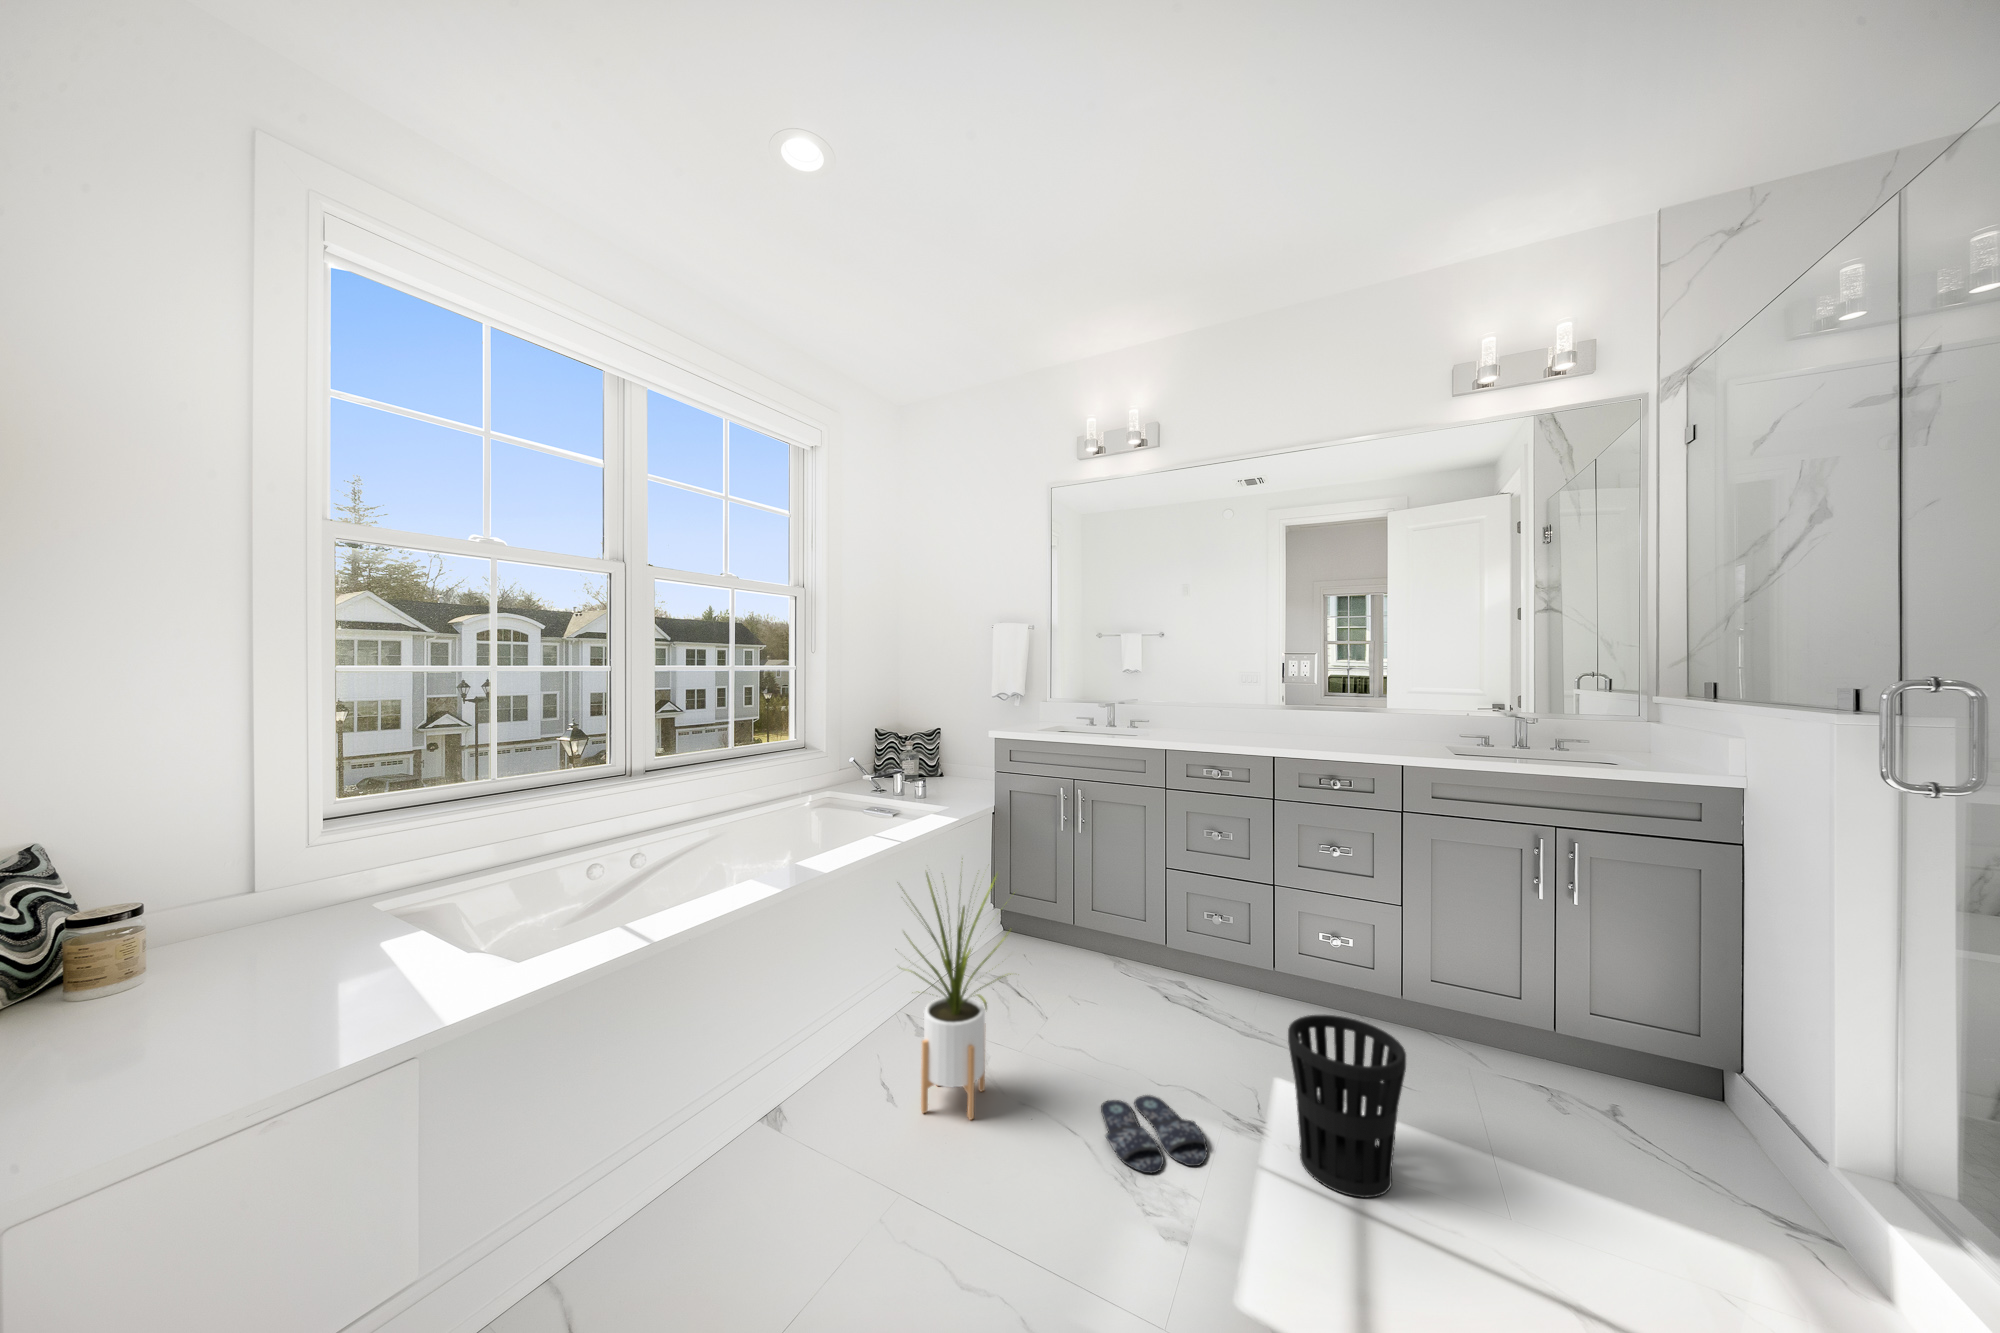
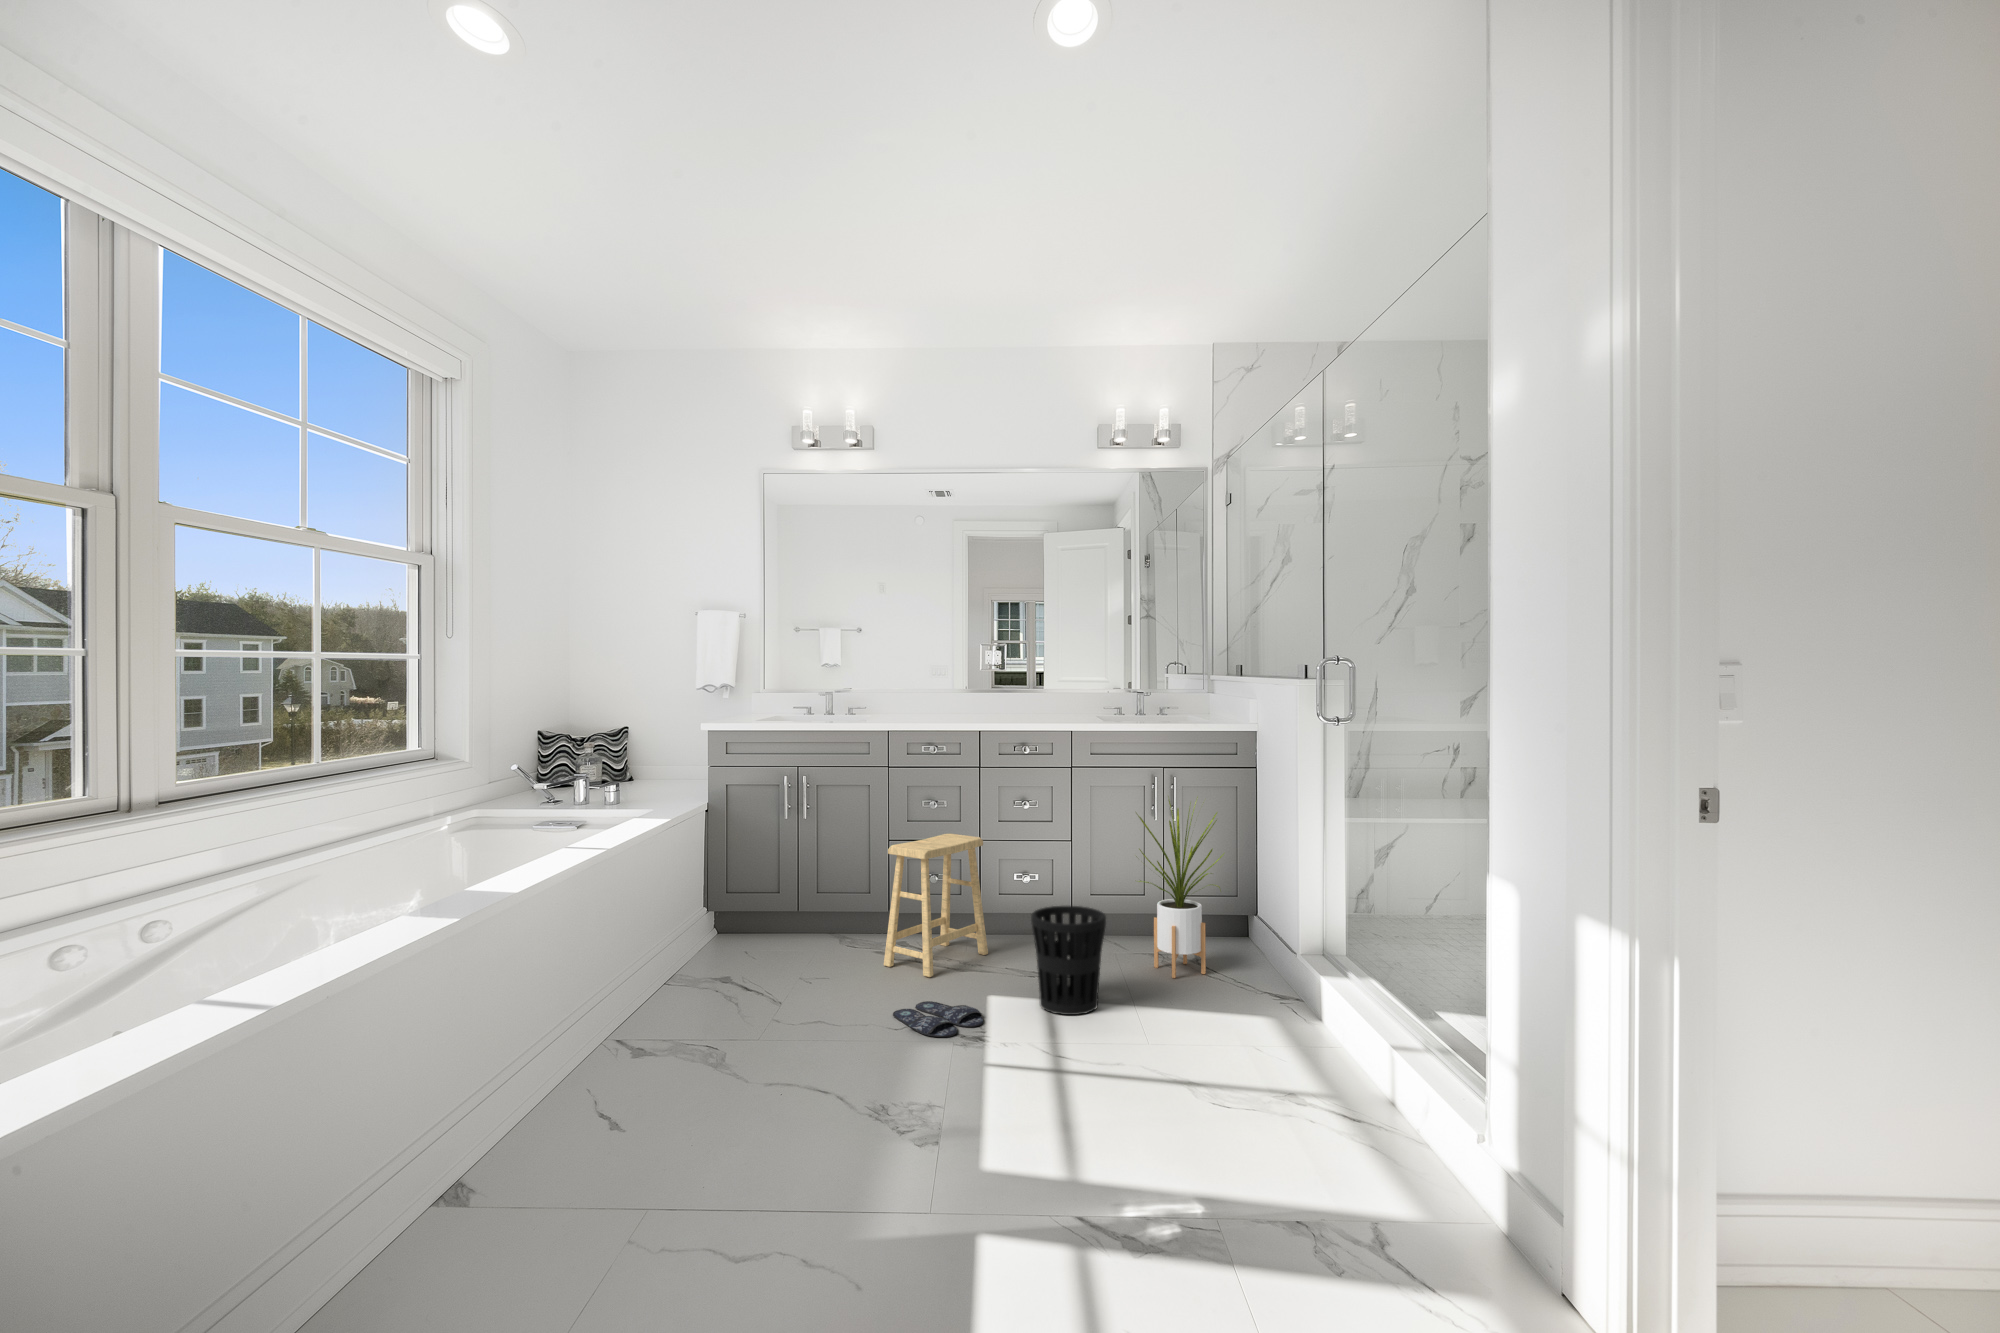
house plant: present [904,858,1011,1119] -> present [1136,797,1224,978]
footstool: none [1135,875,1268,1054] -> present [884,834,988,977]

